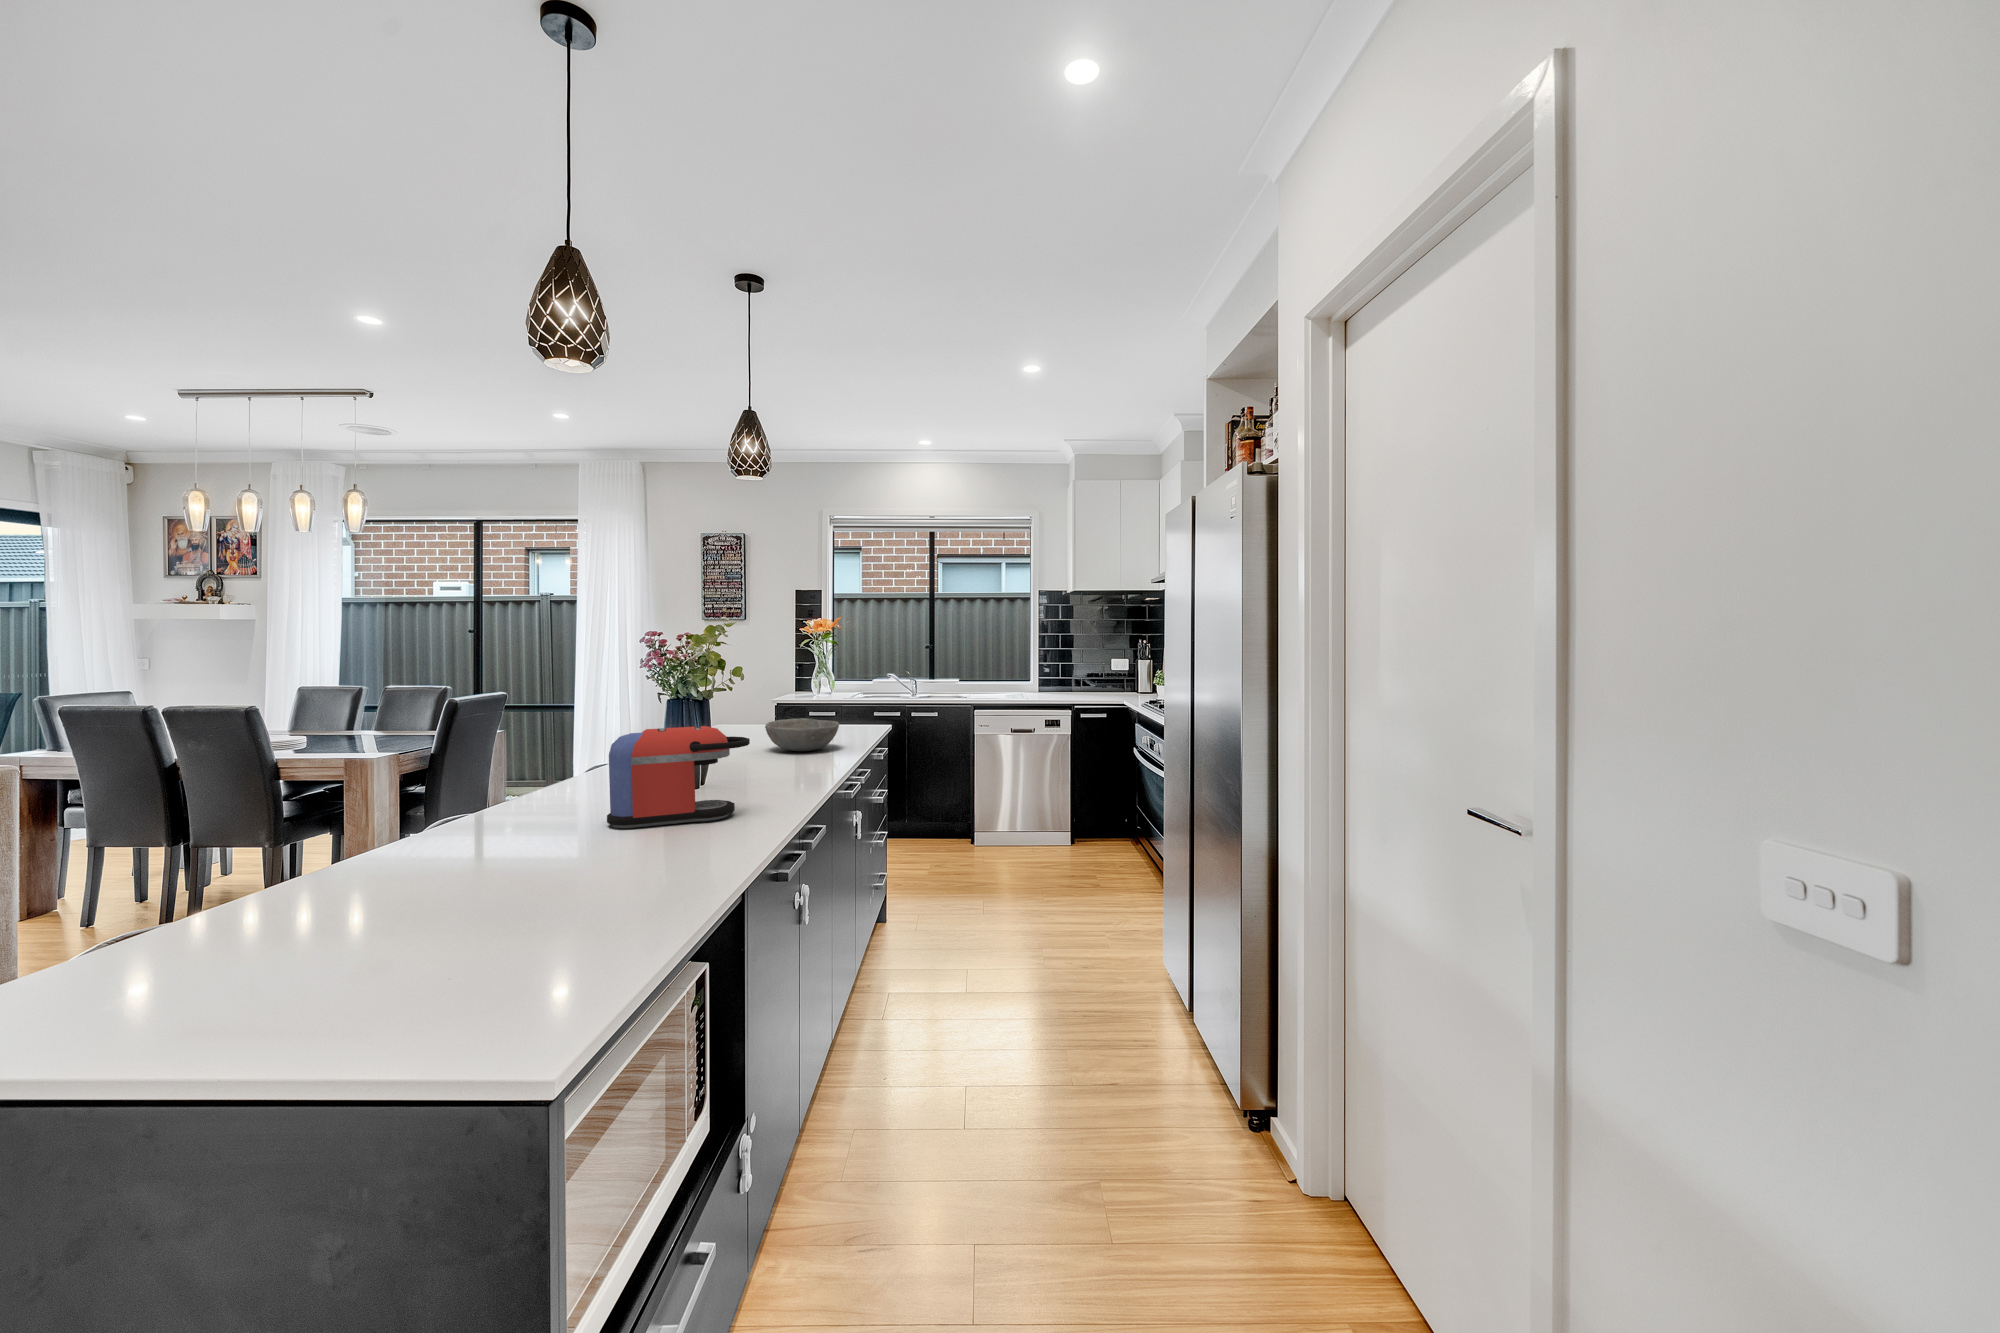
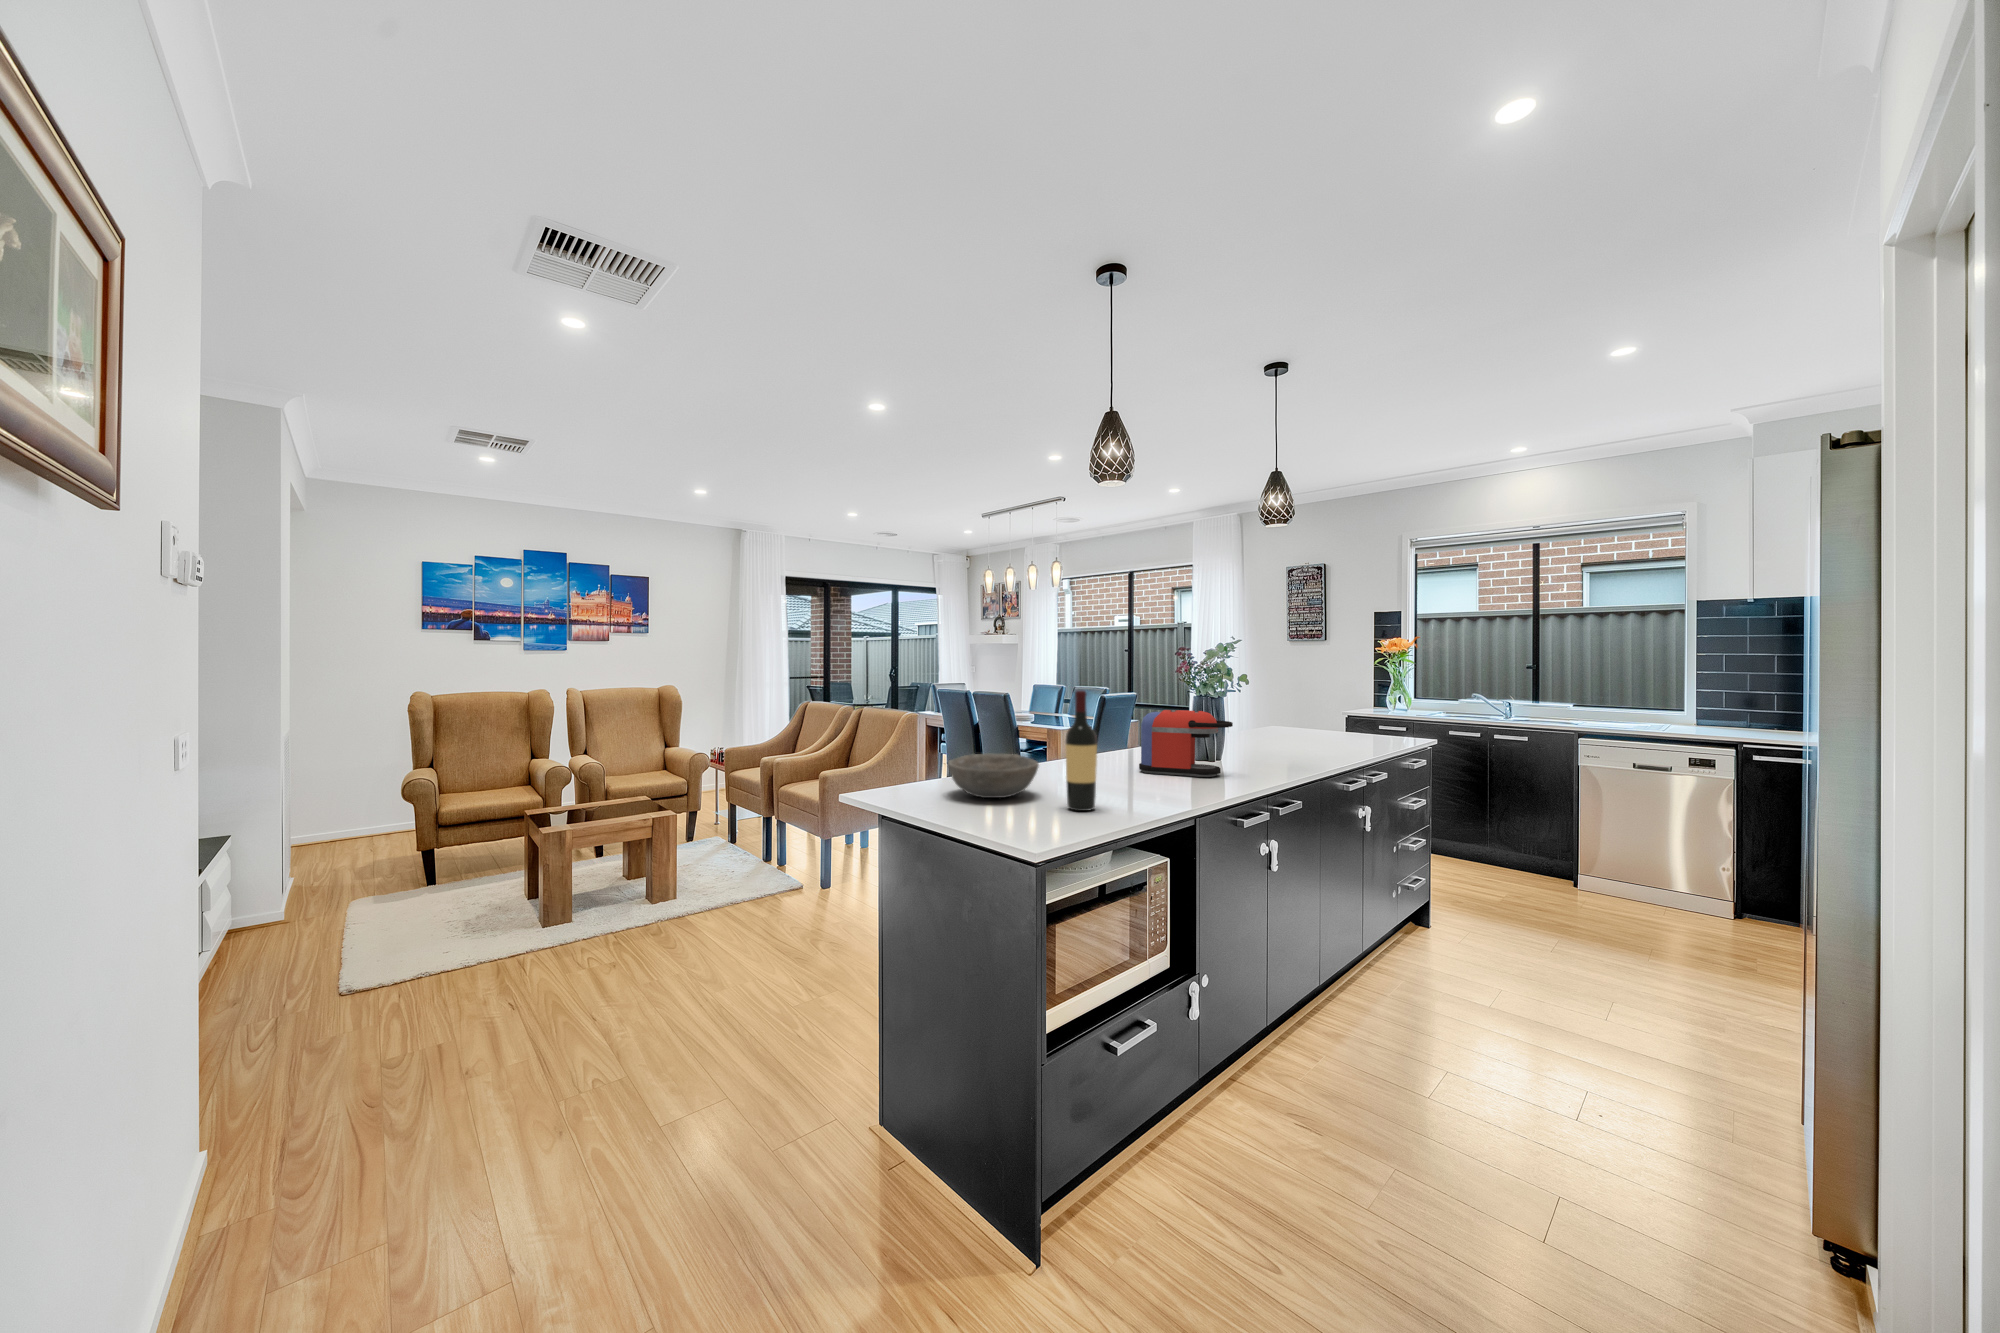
bowl: present [765,718,839,751] -> present [948,754,1039,798]
wine bottle: none [536,721,602,945] -> present [1065,690,1097,811]

